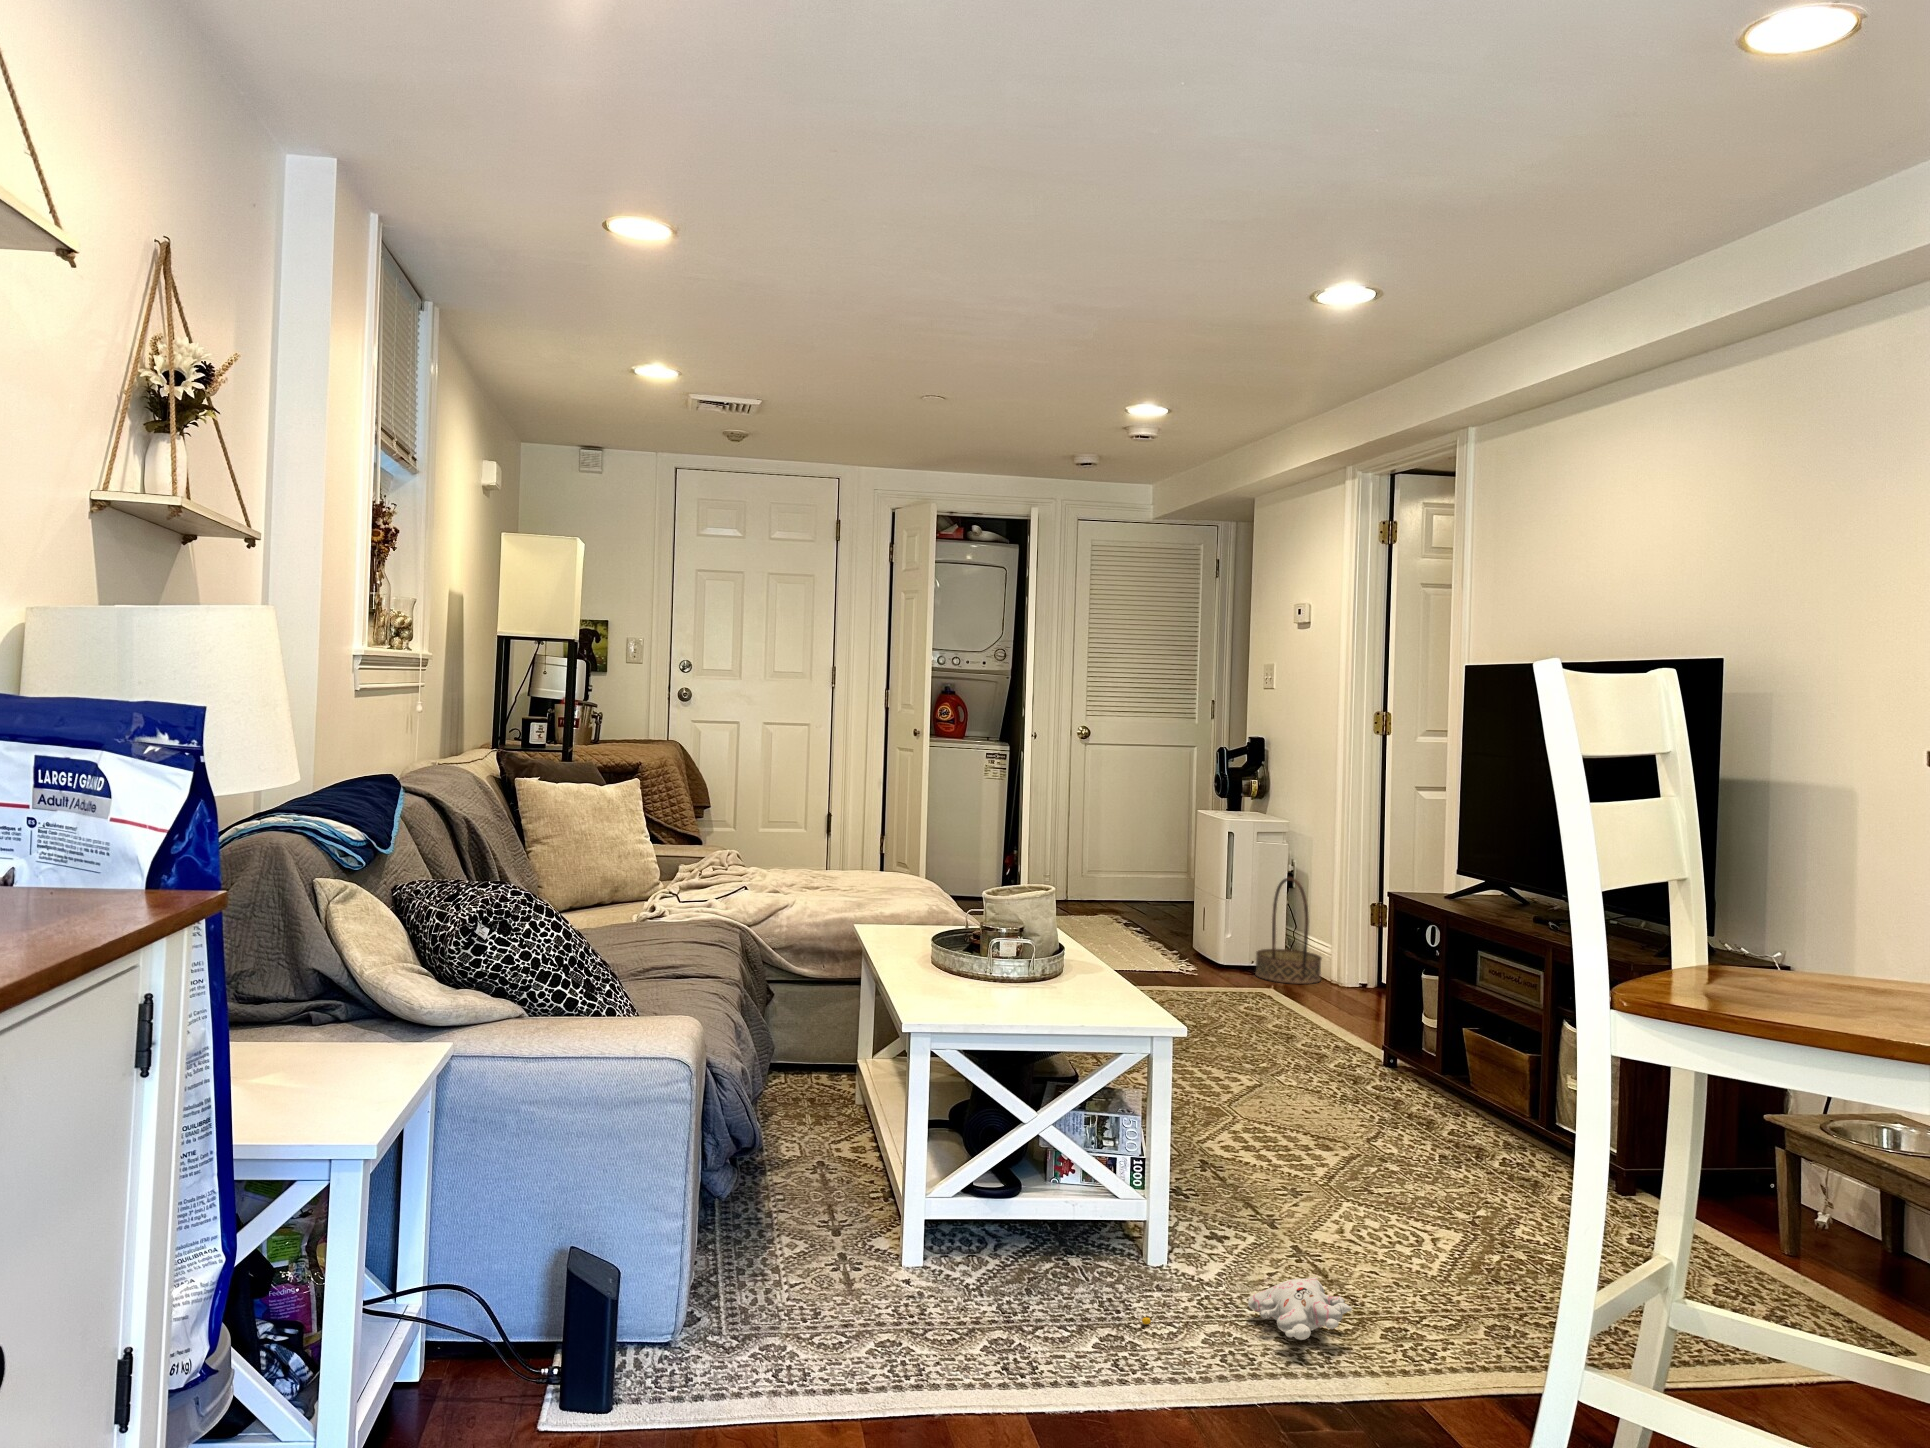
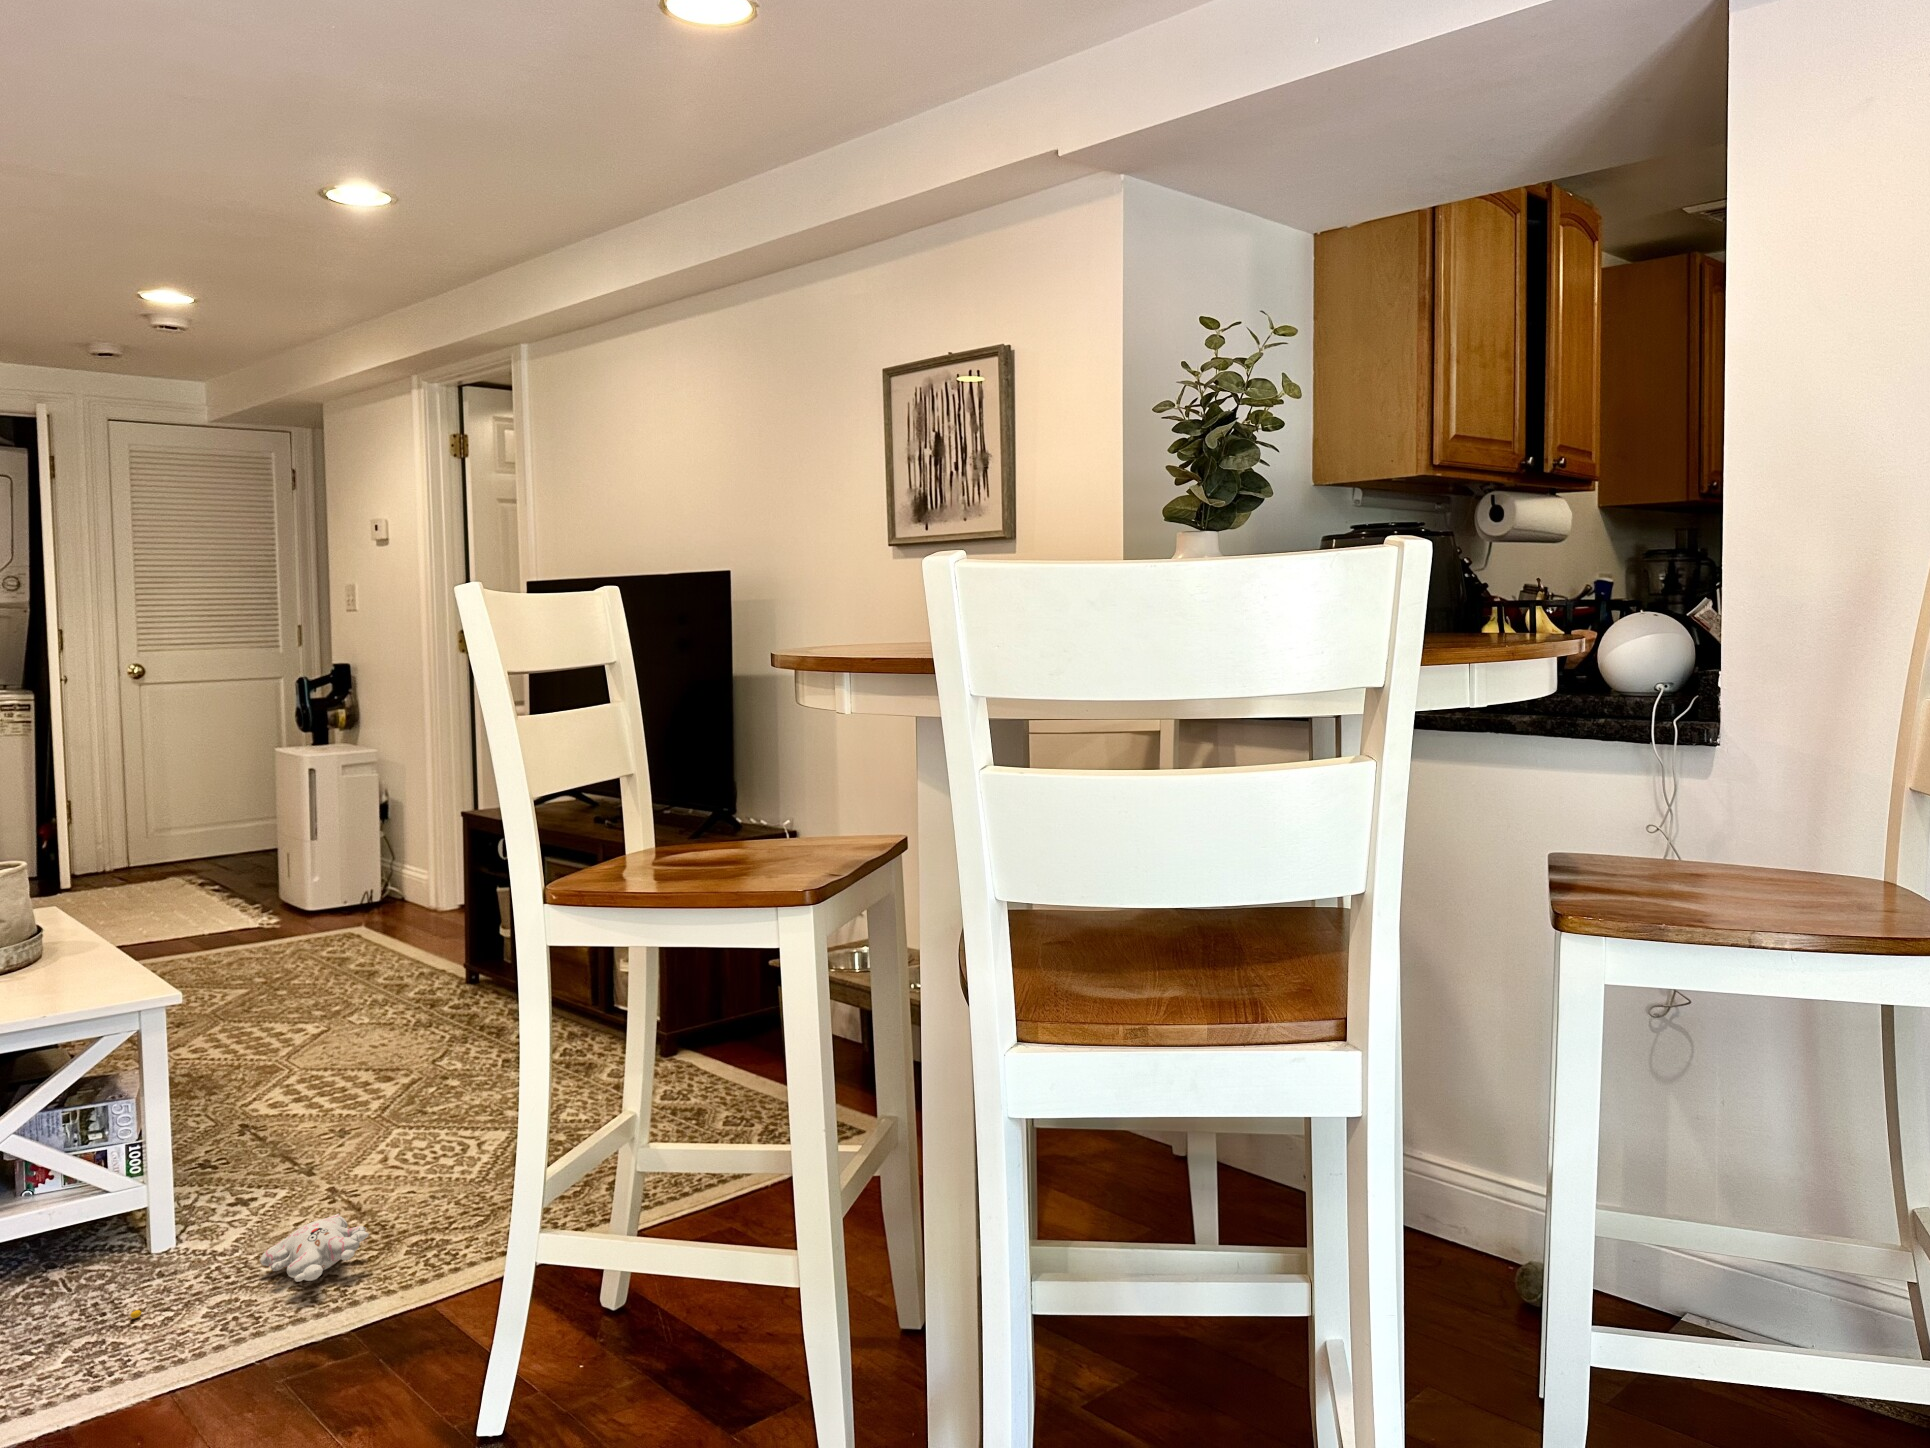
basket: present [1255,877,1322,984] -> none [346,808,420,919]

